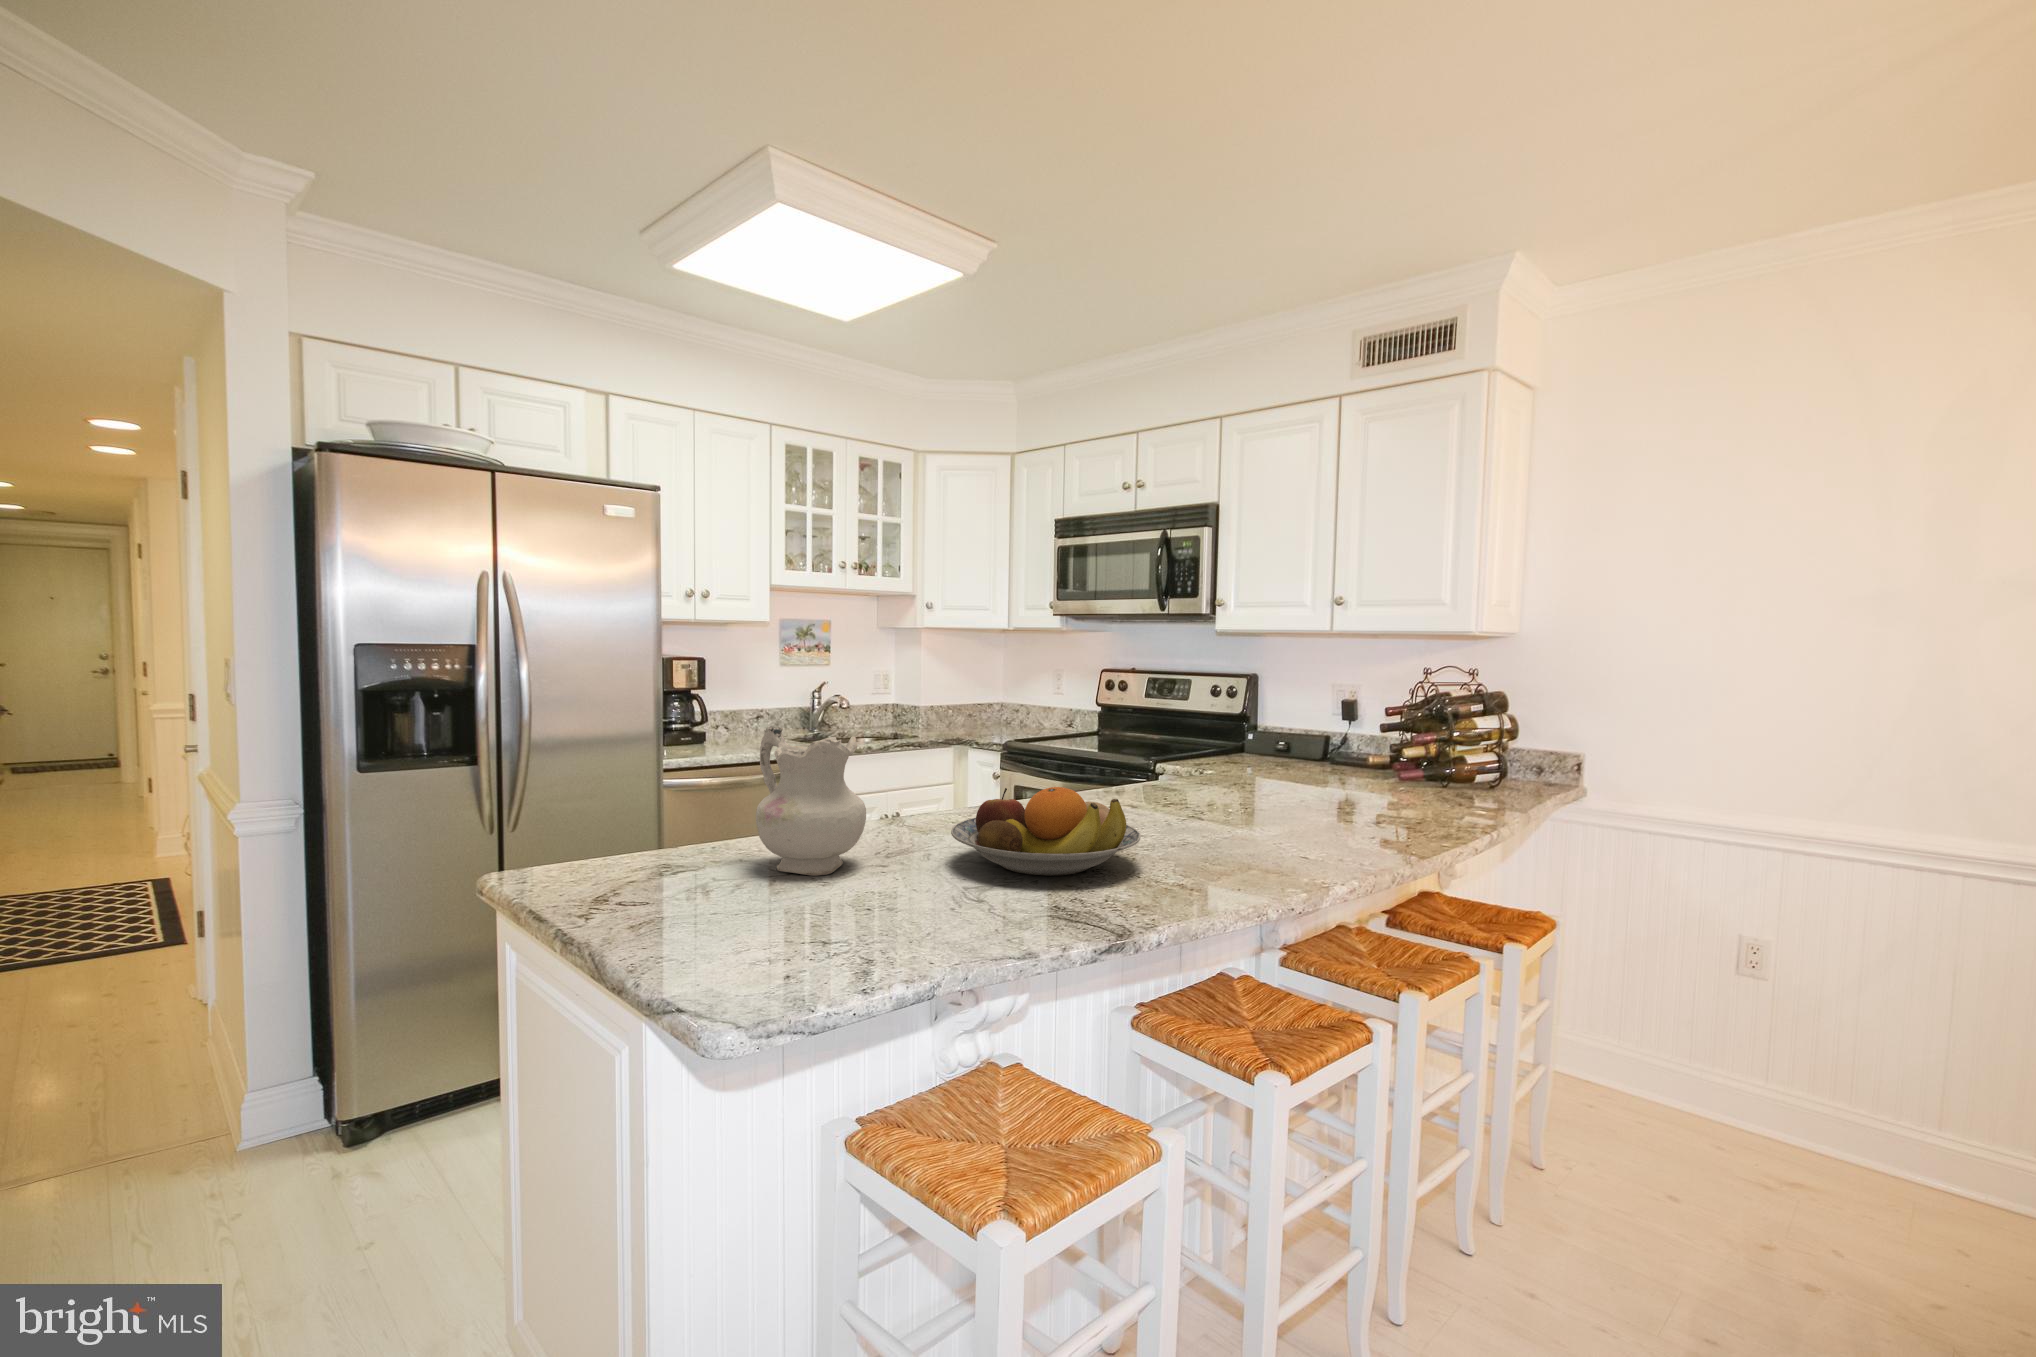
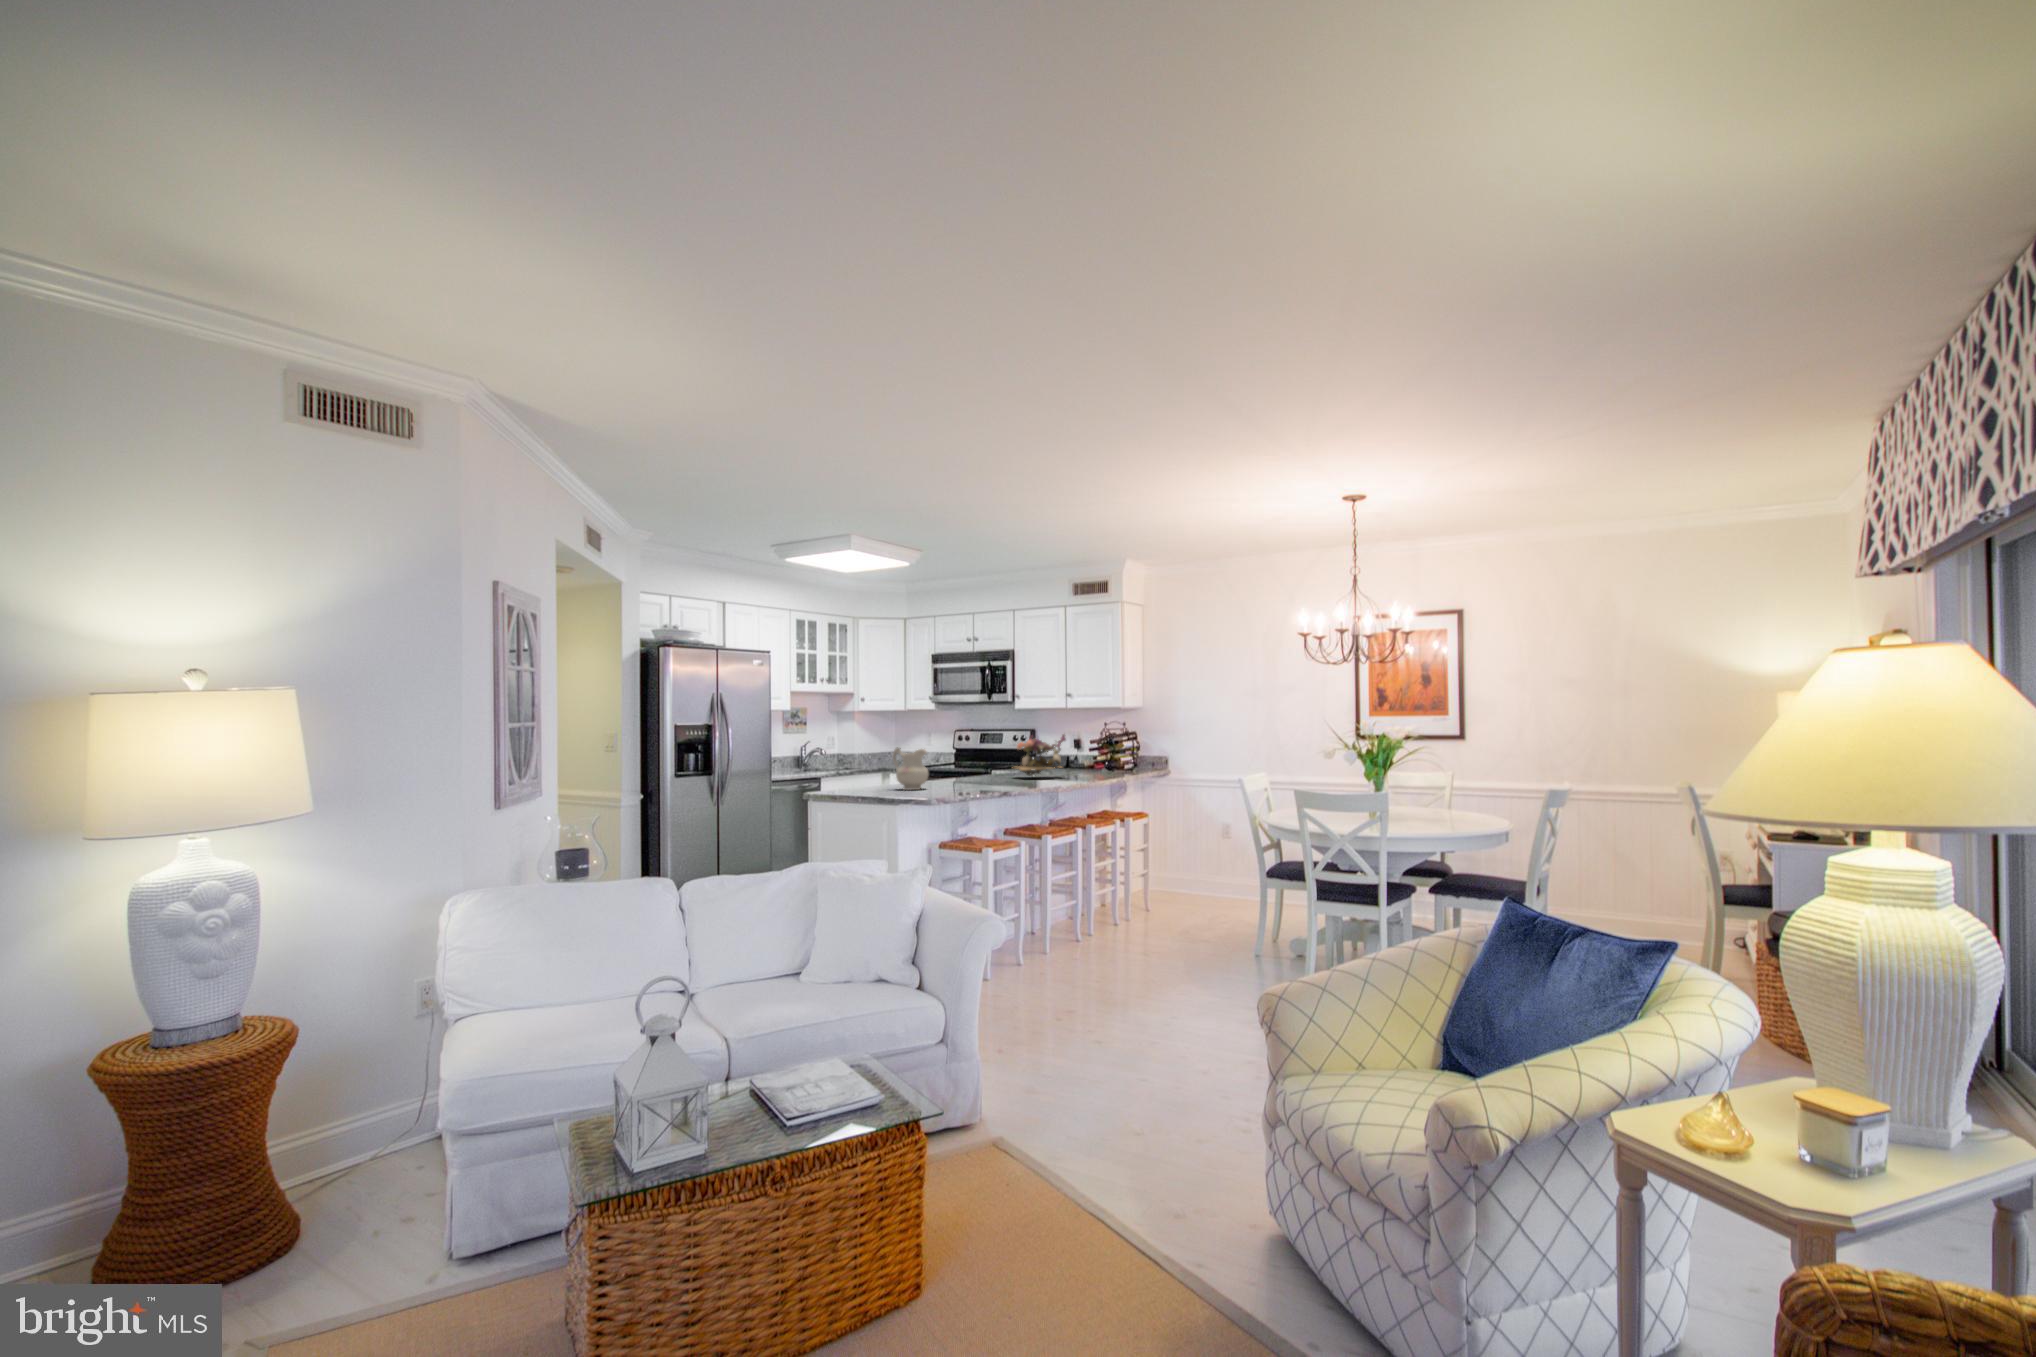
flower arrangement: none [1174,694,1337,811] -> present [1017,734,1066,776]
fruit bowl: present [951,787,1141,876] -> none [951,762,1009,787]

